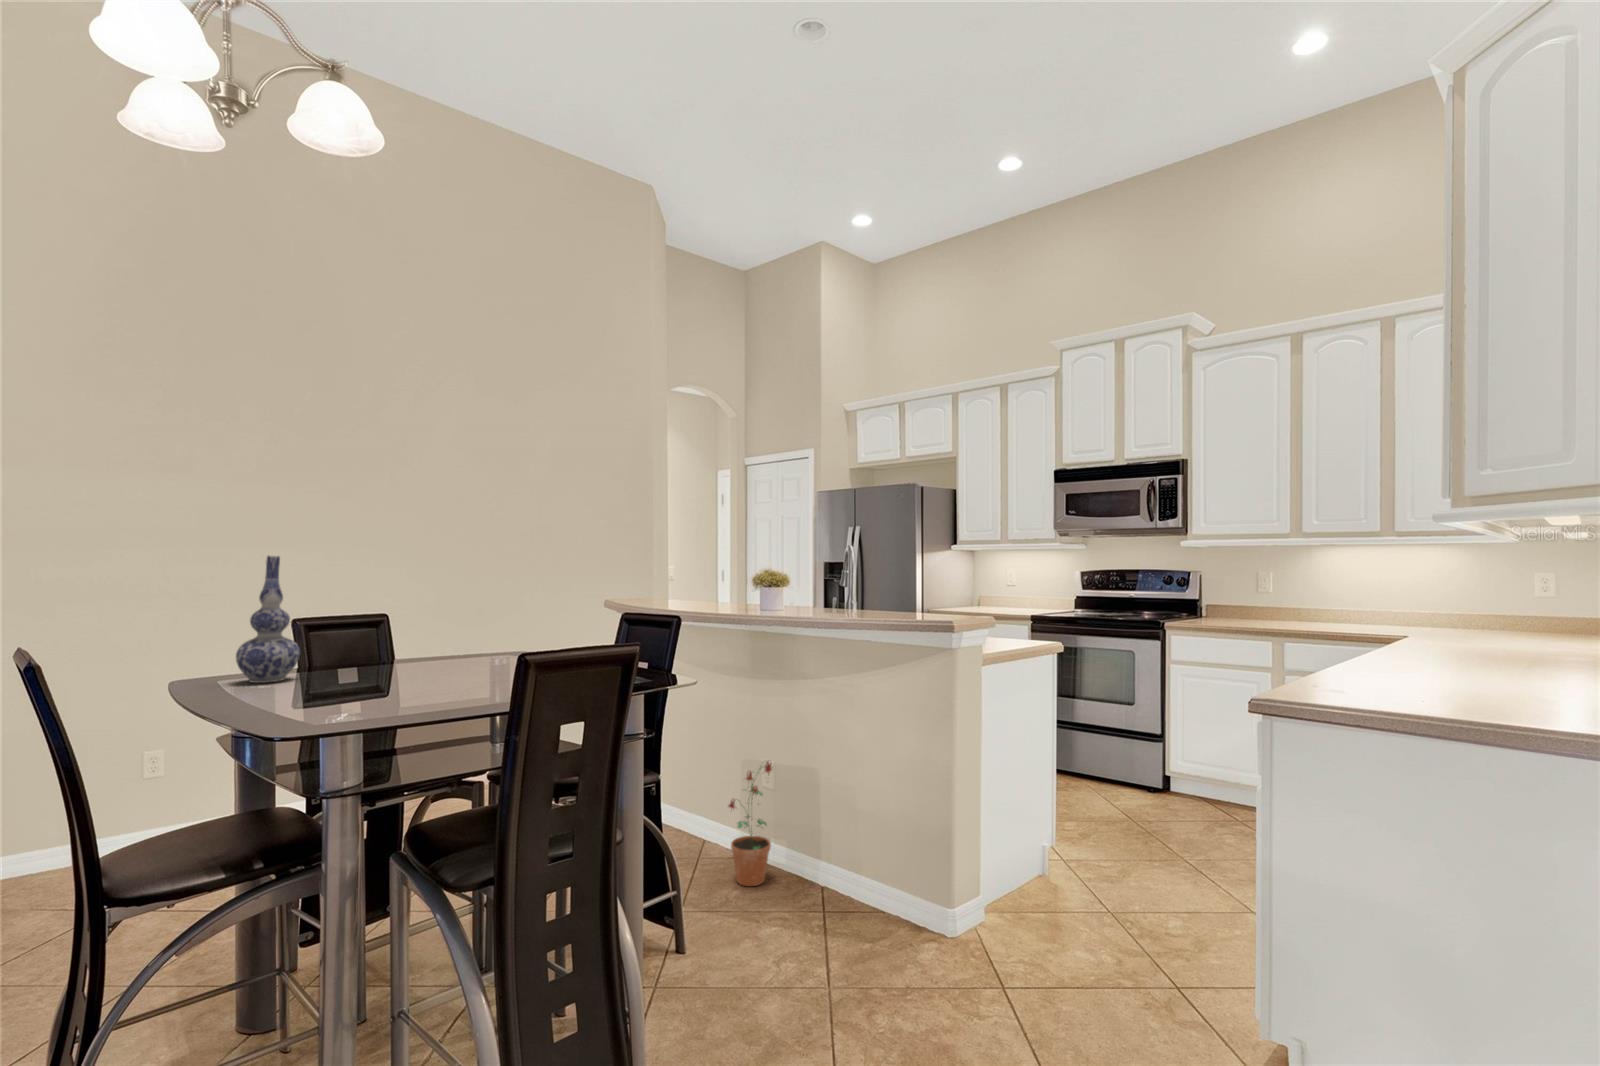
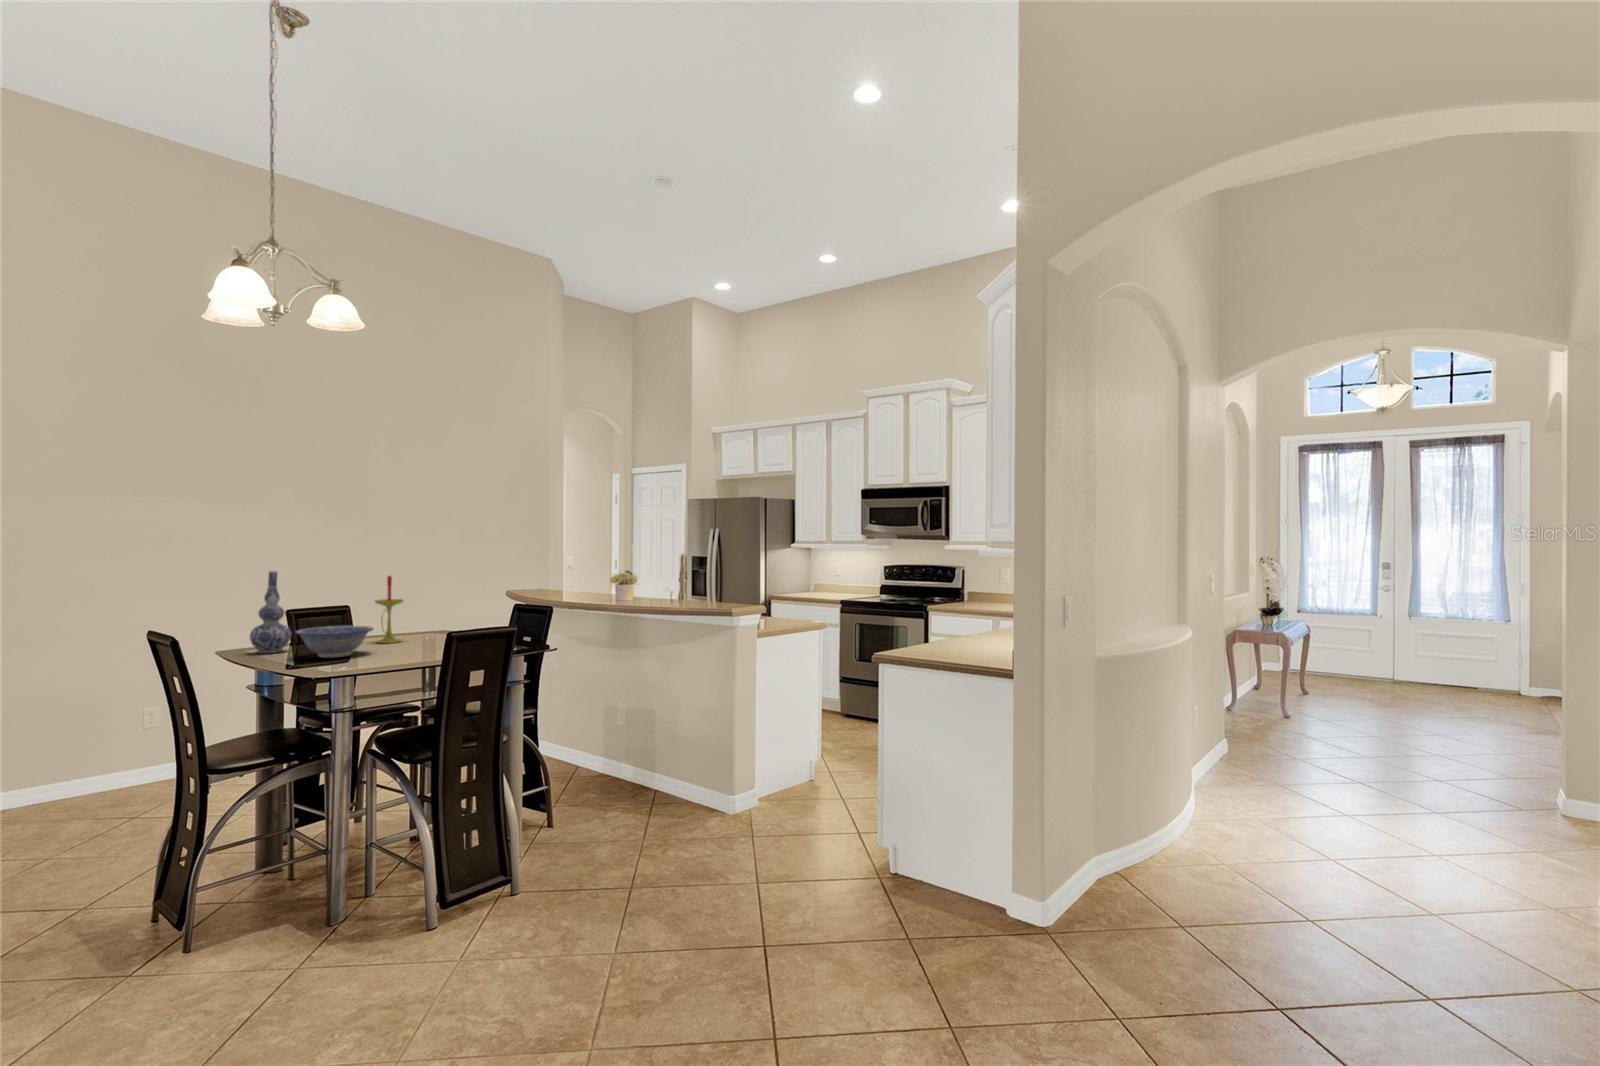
candle: none [426,564,469,668] -> present [375,576,404,643]
decorative bowl: none [292,641,417,692] -> present [295,626,373,658]
potted plant: present [729,761,772,886] -> none [589,706,625,791]

